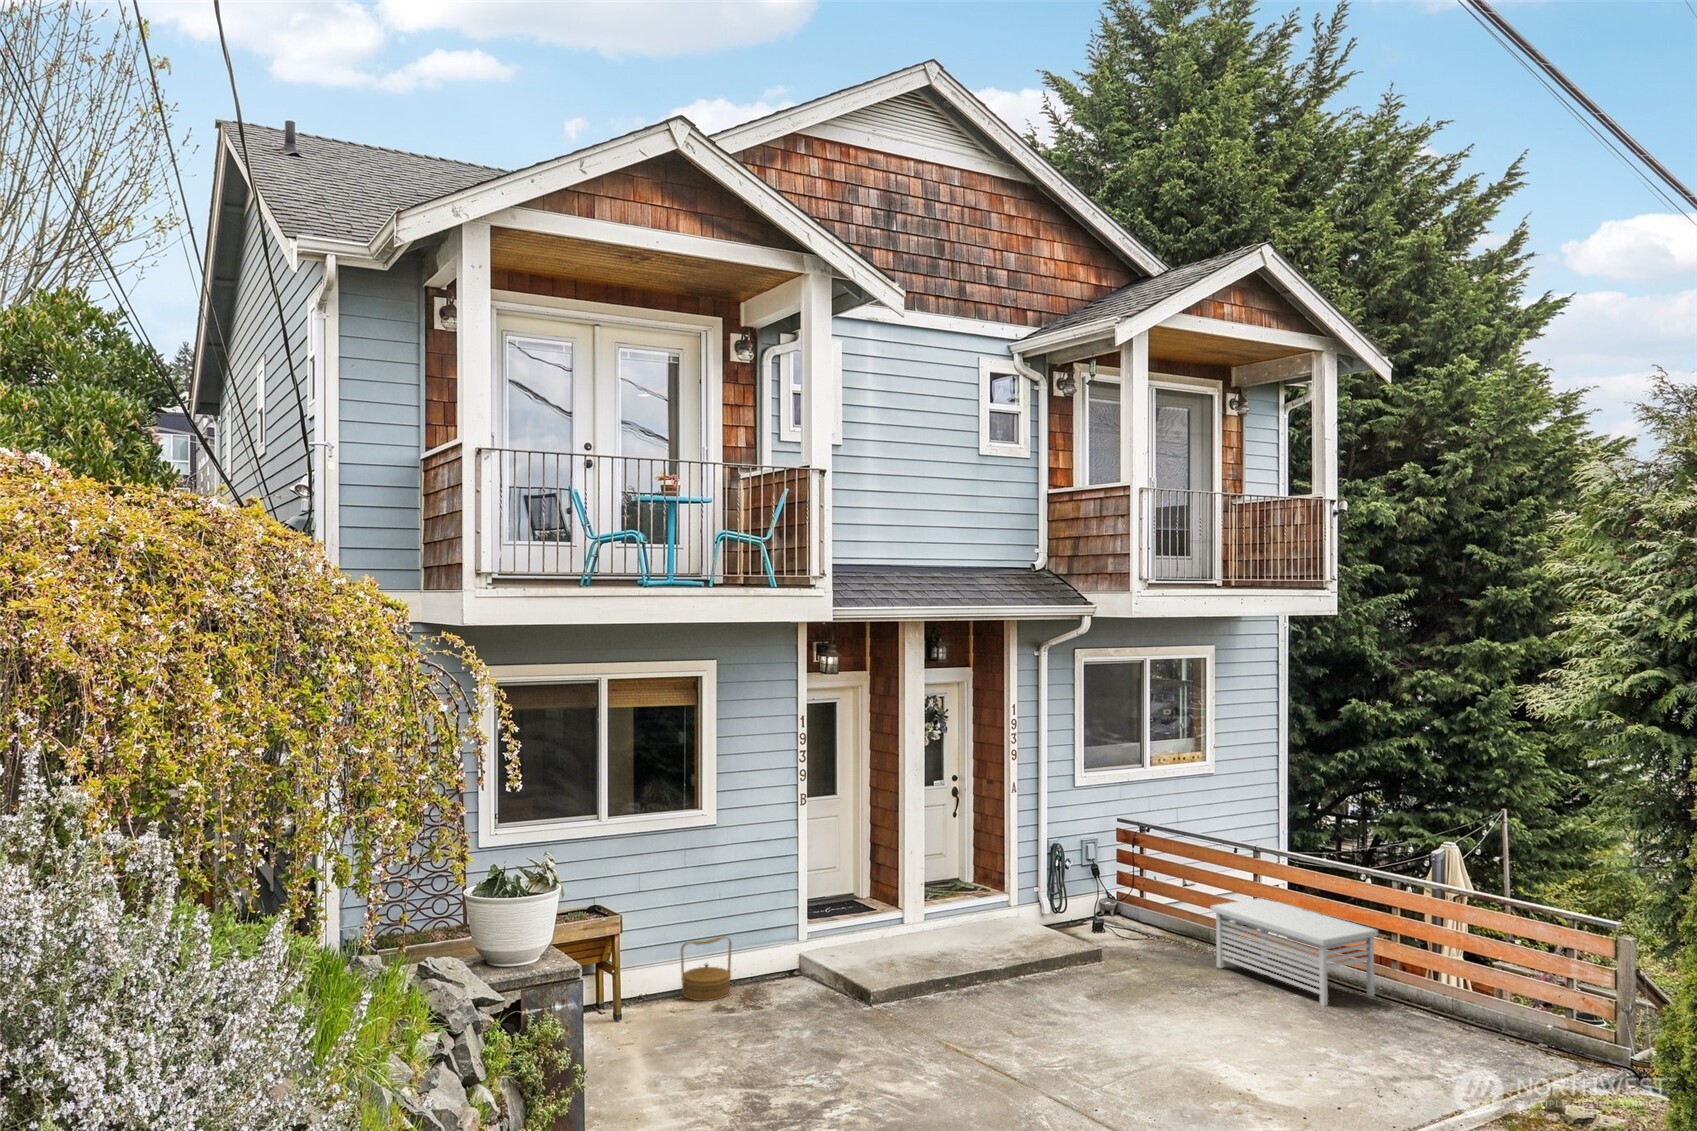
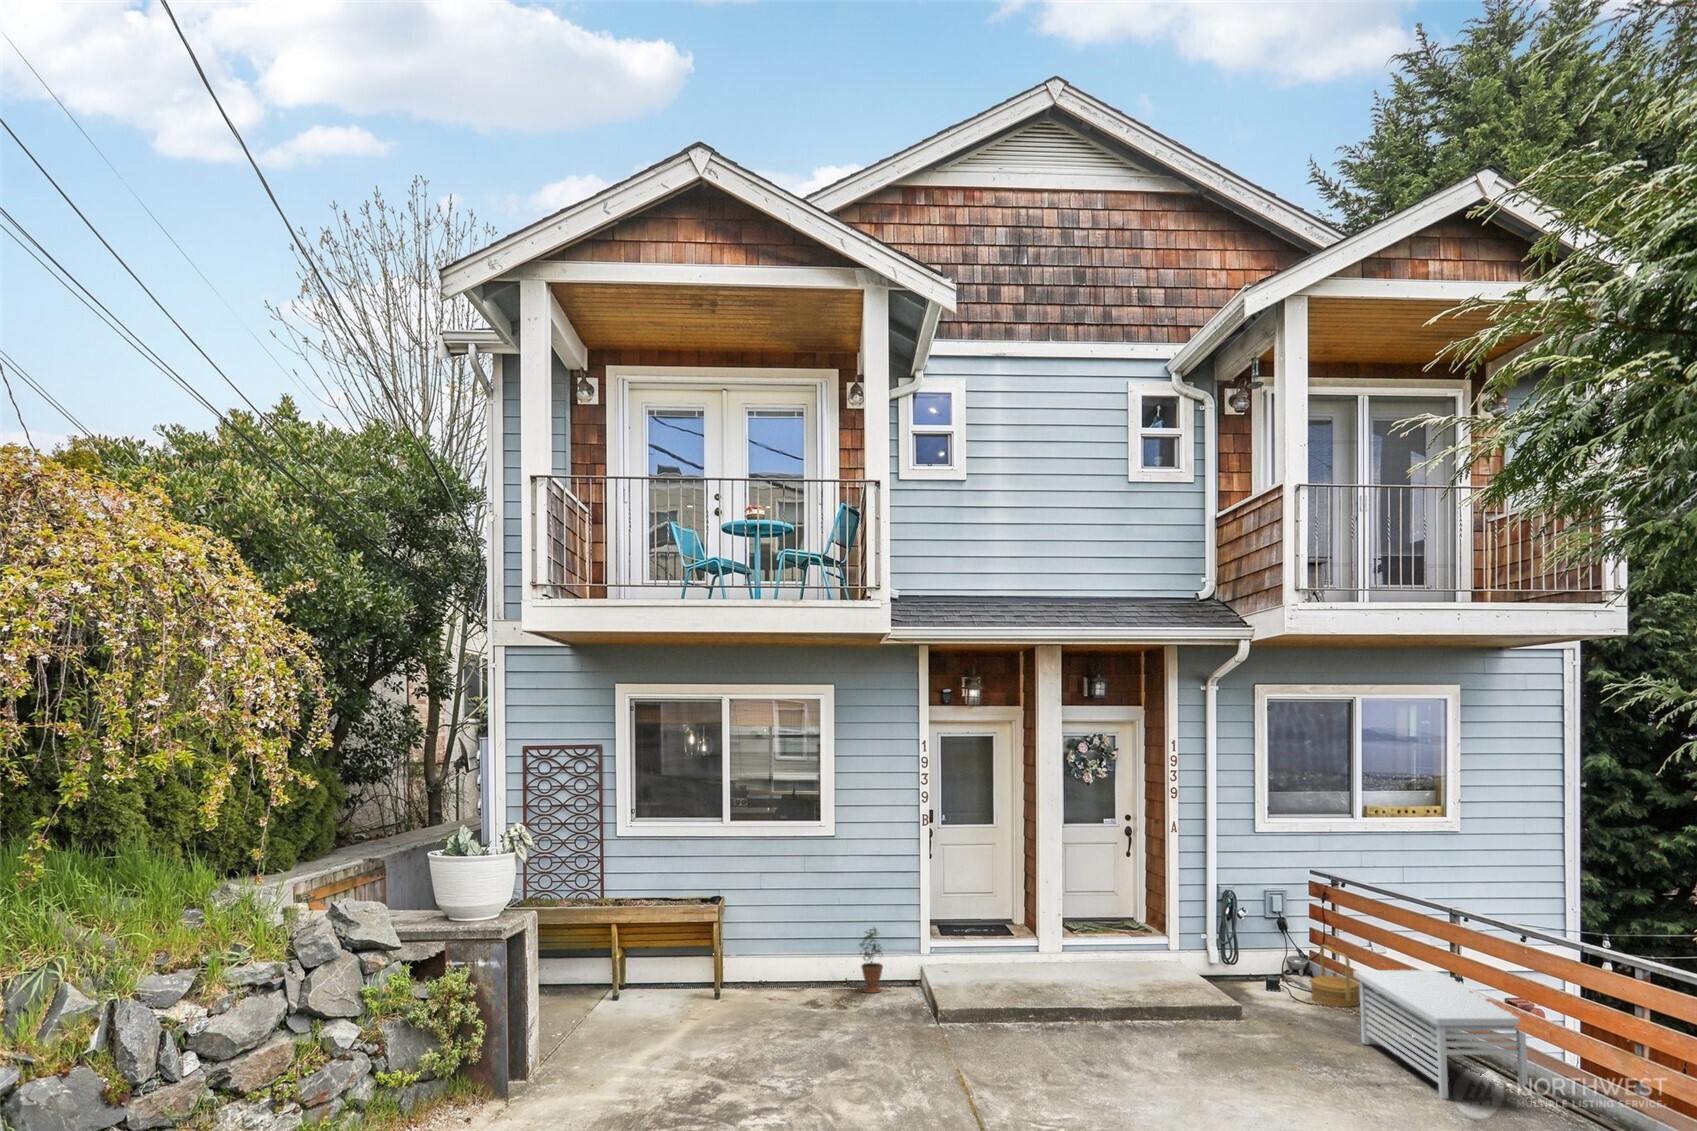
potted plant: none [749,914,776,985] -> present [860,928,883,993]
woven basket: present [681,936,732,1001] -> present [1310,945,1360,1007]

